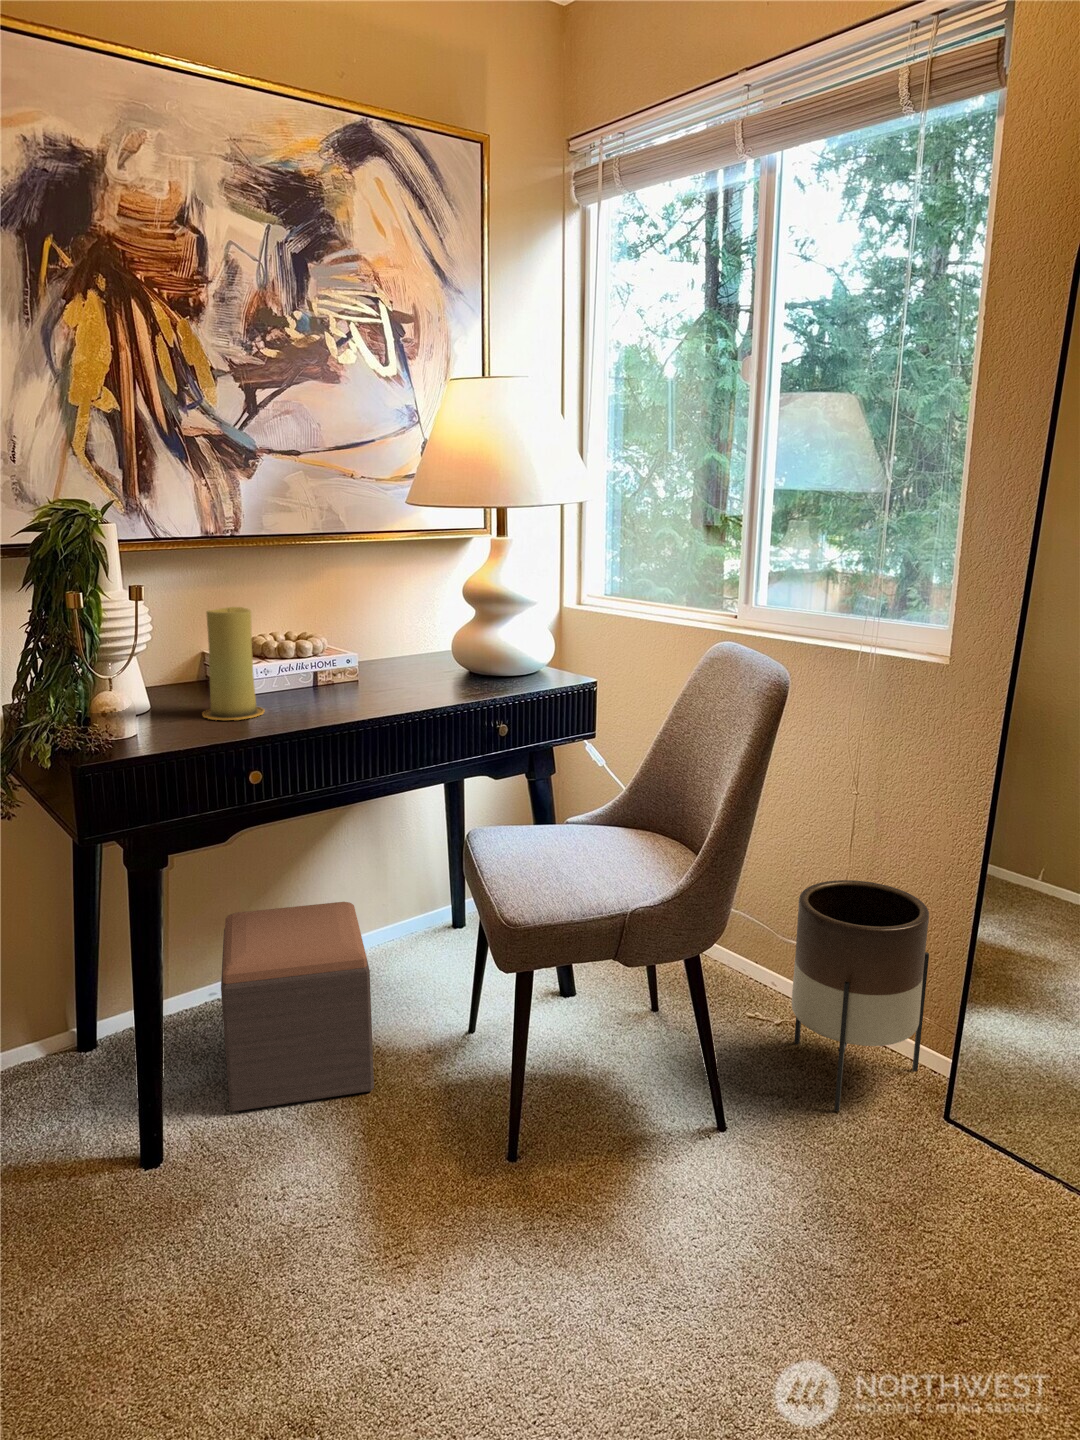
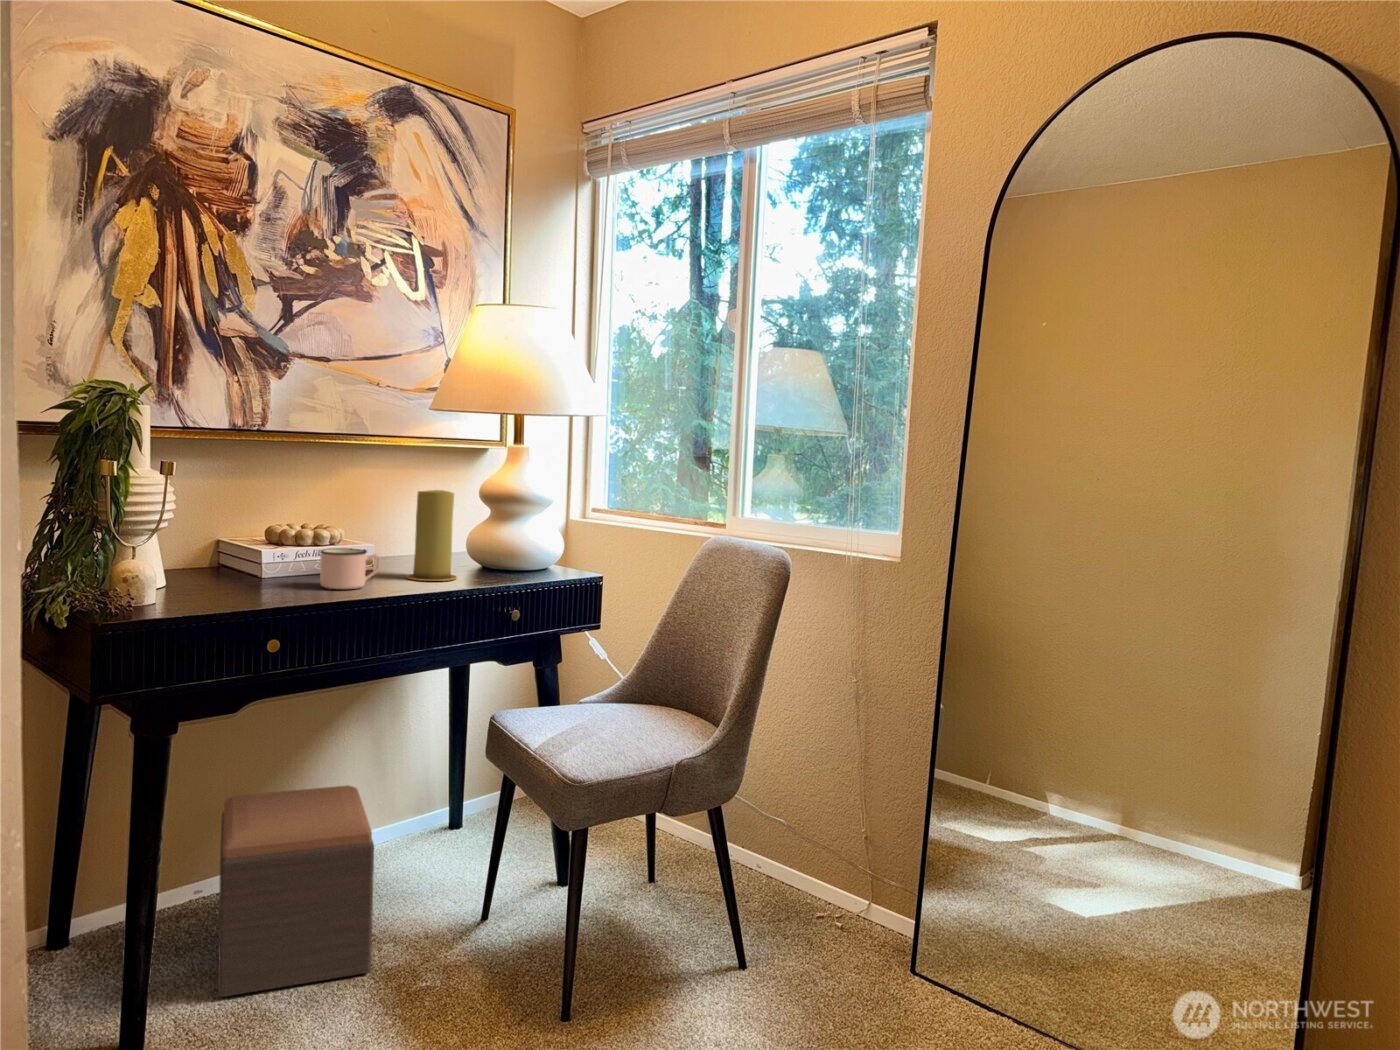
candle: present [203,607,265,720] -> present [406,490,457,581]
mug: none [298,662,360,708] -> present [320,548,380,589]
planter: present [792,880,929,1111] -> none [775,759,895,972]

